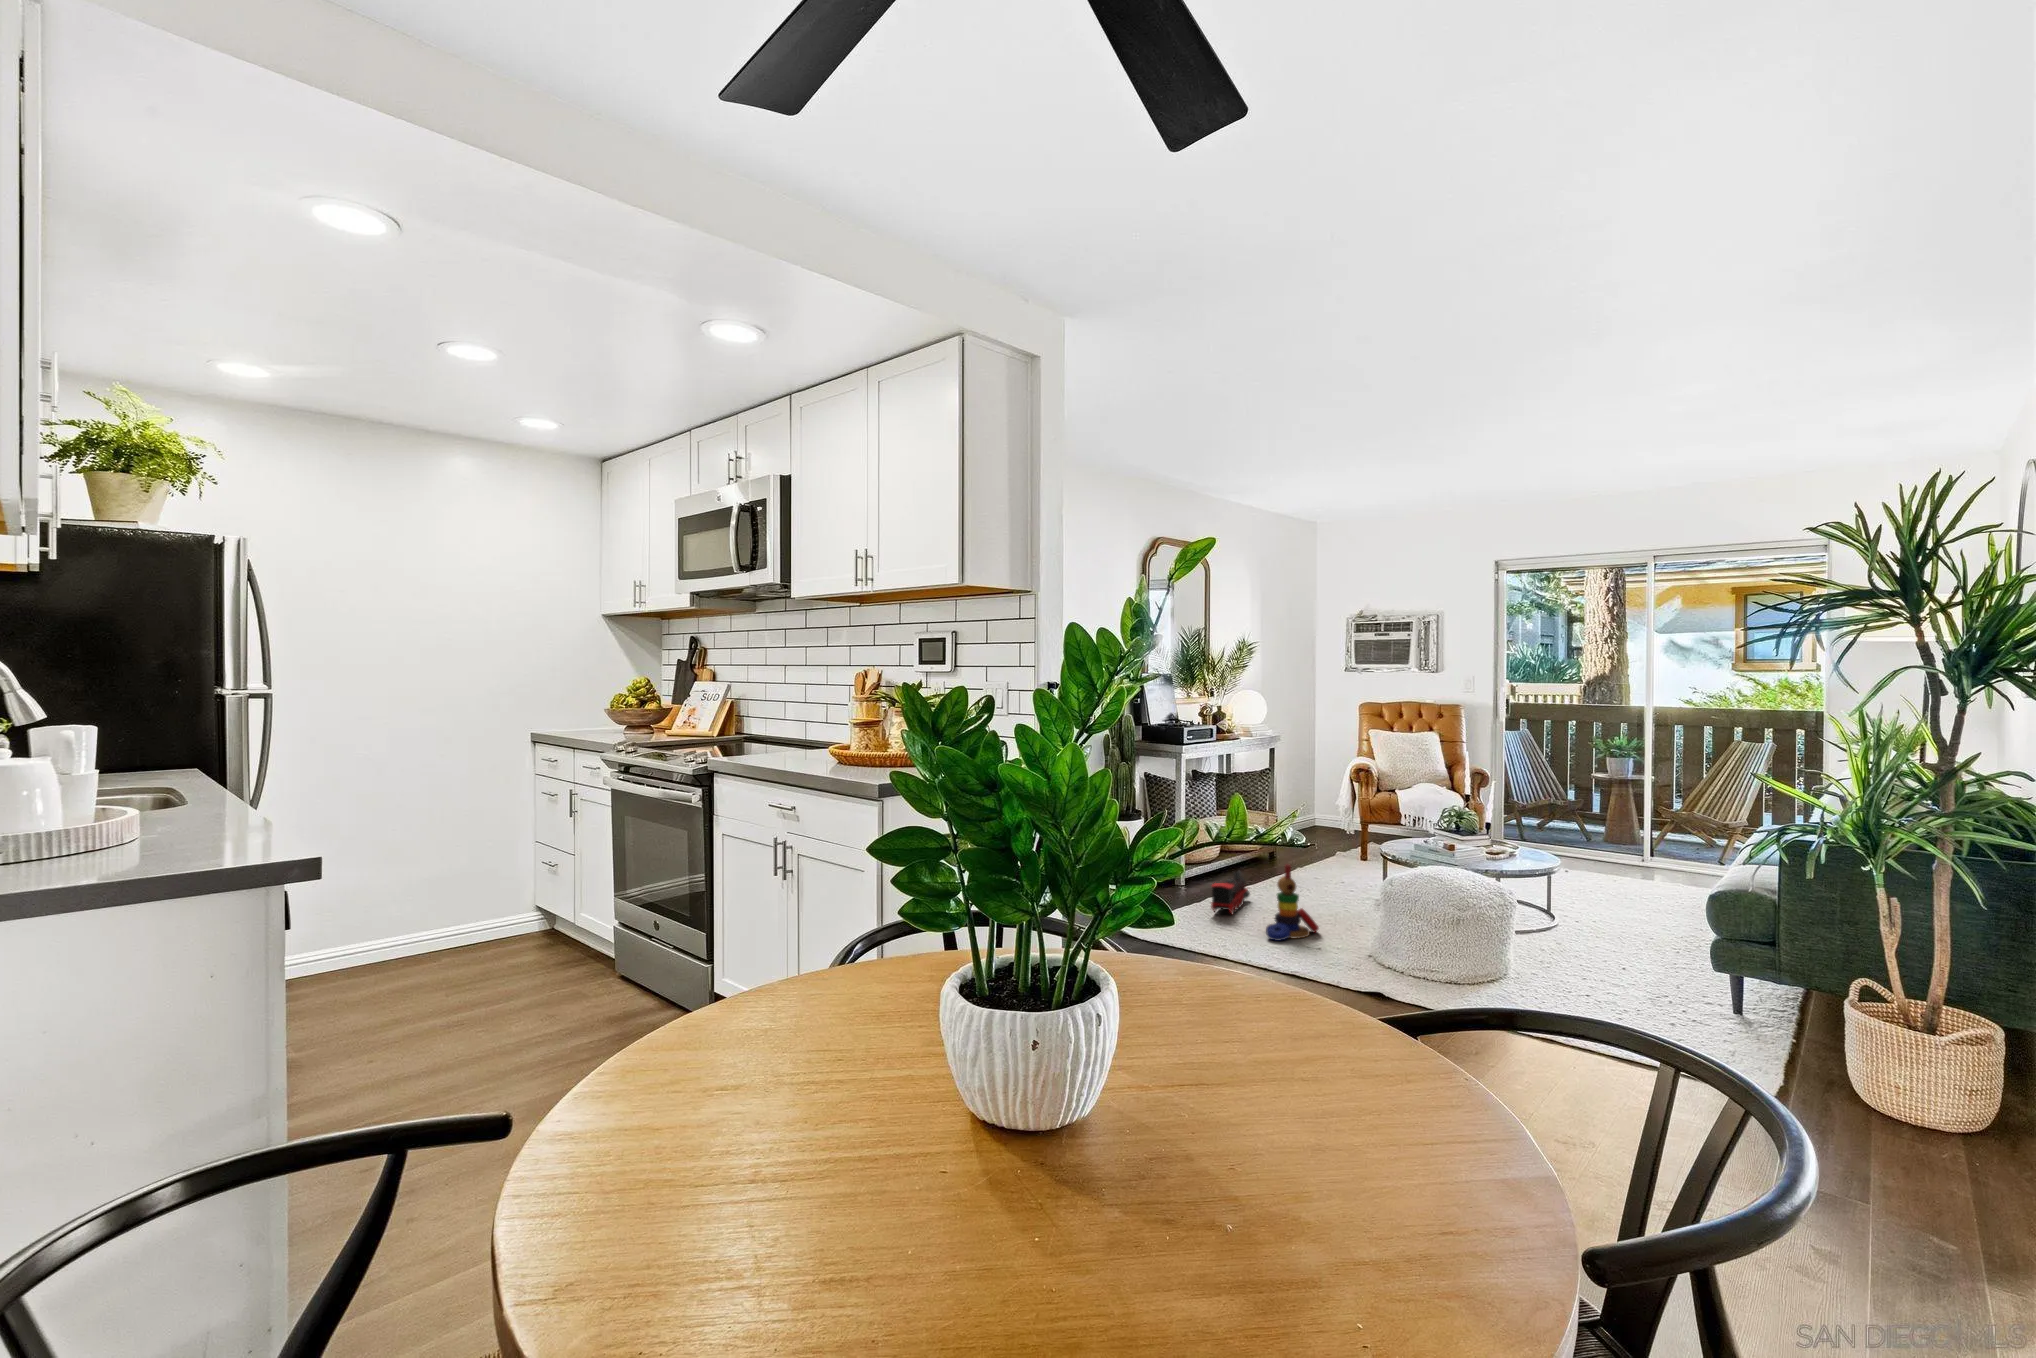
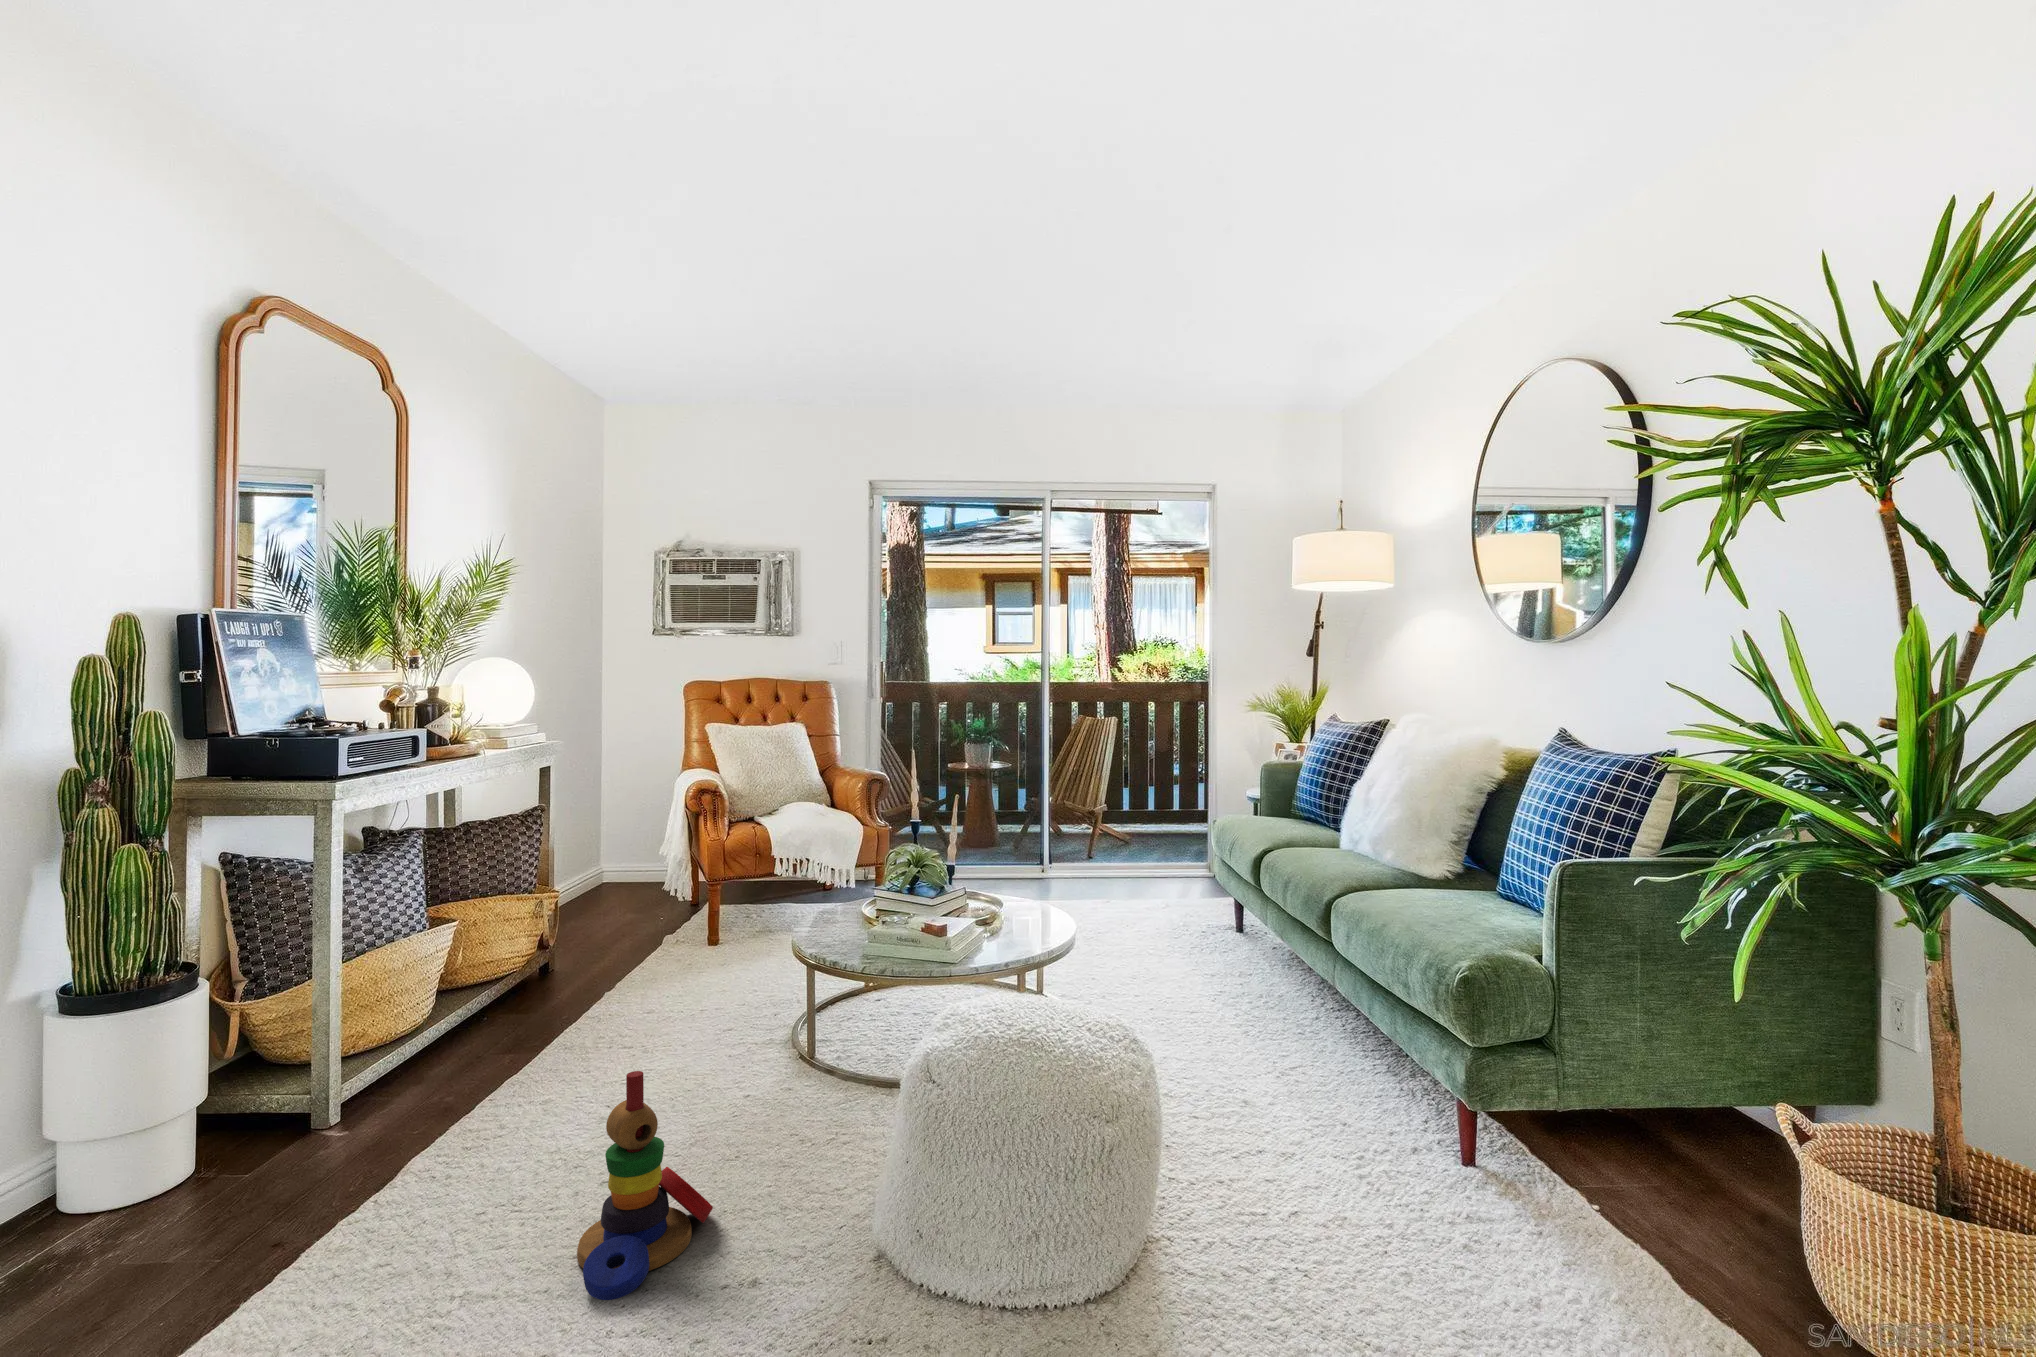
toy train: present [1211,871,1250,914] -> none [411,1067,519,1220]

